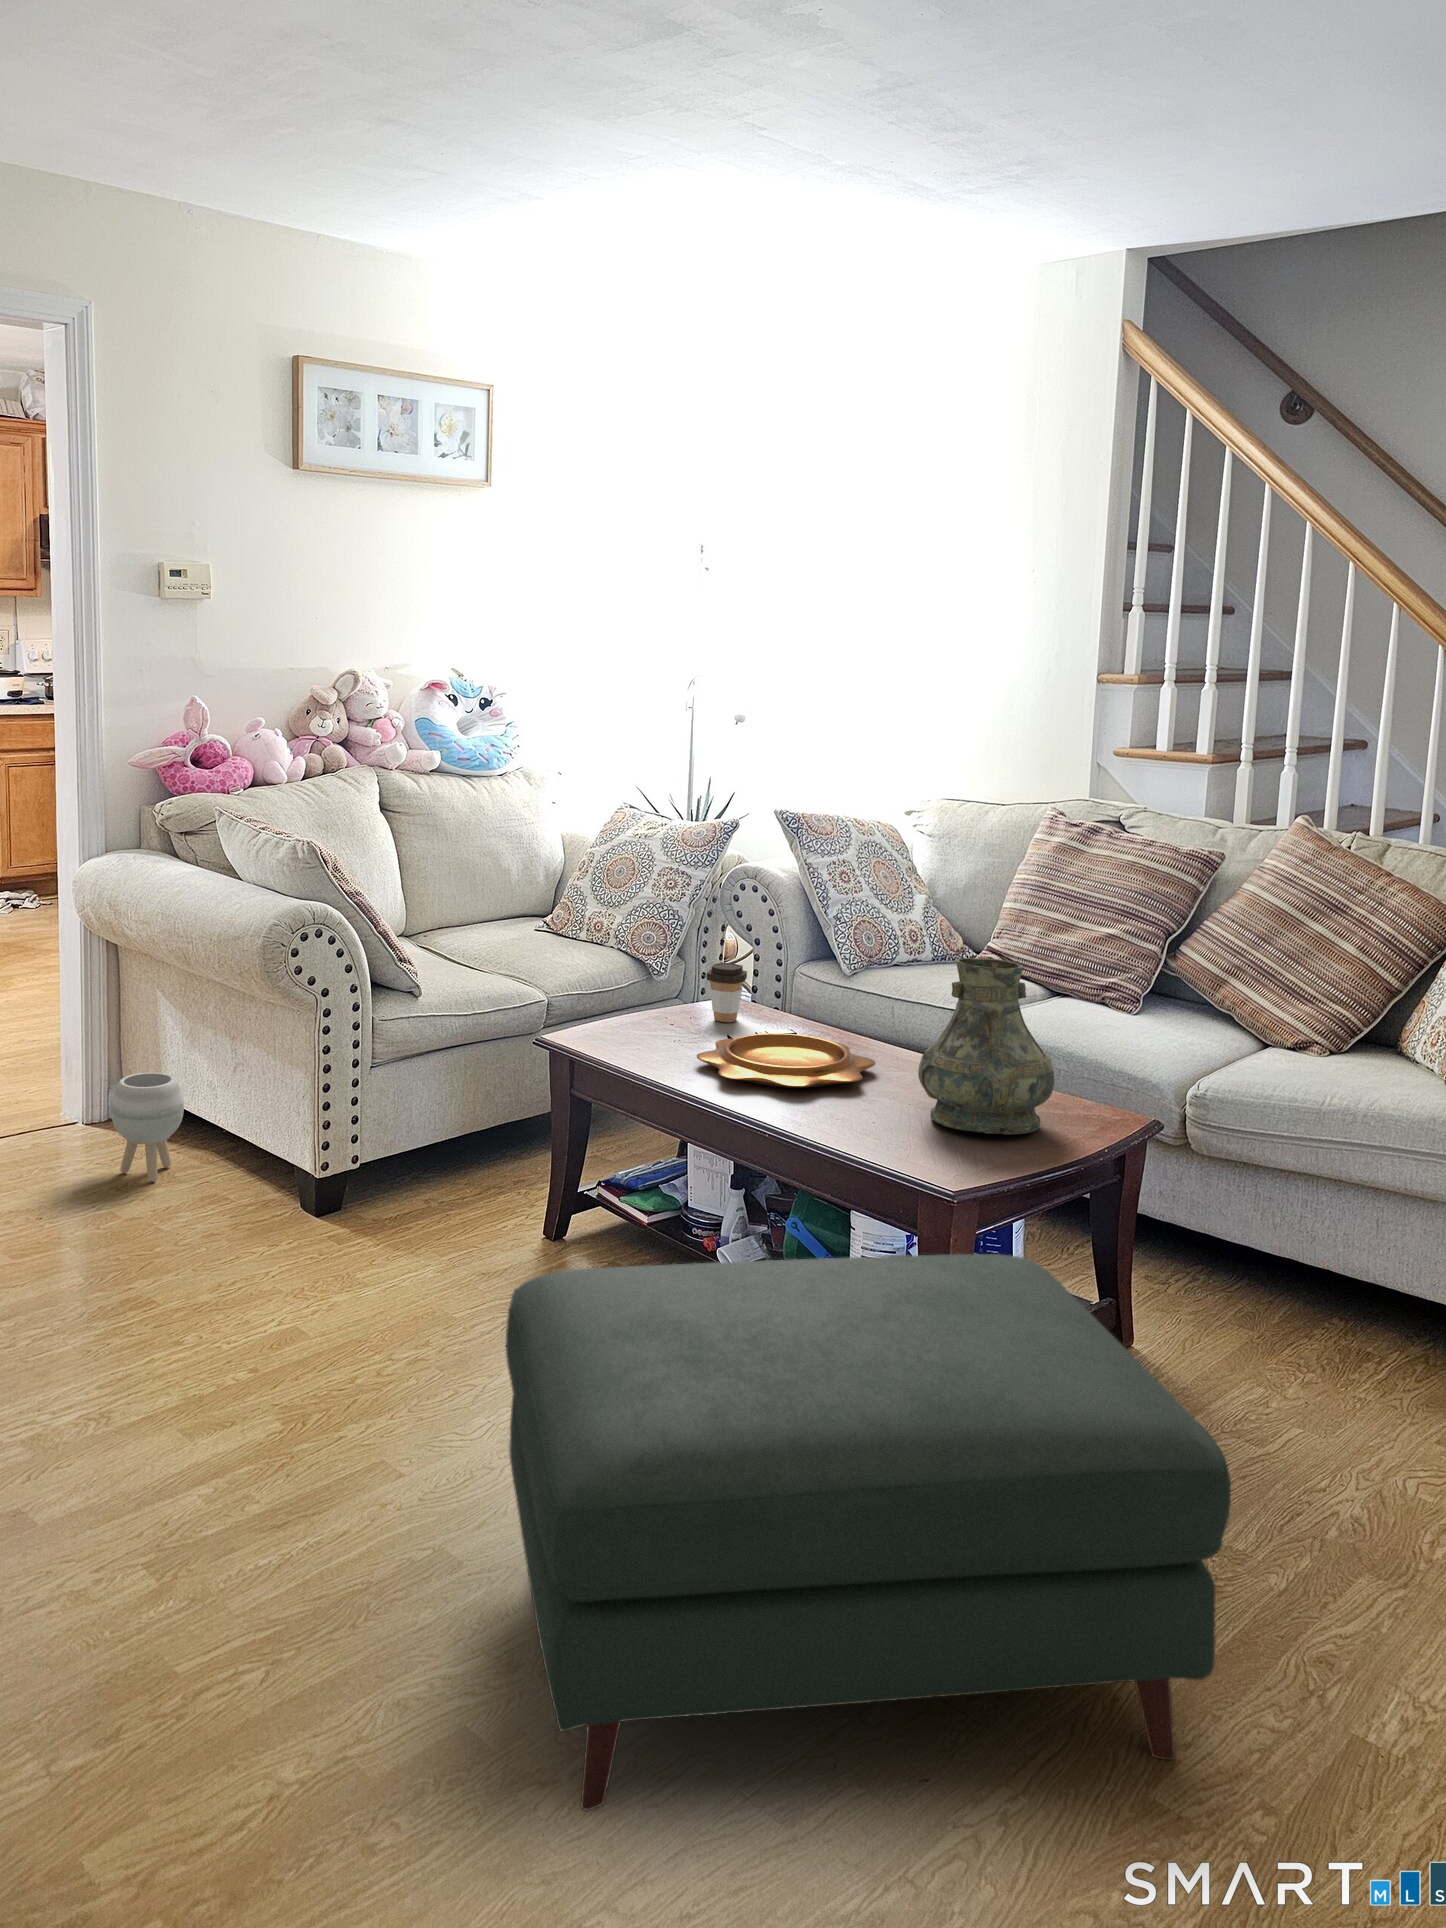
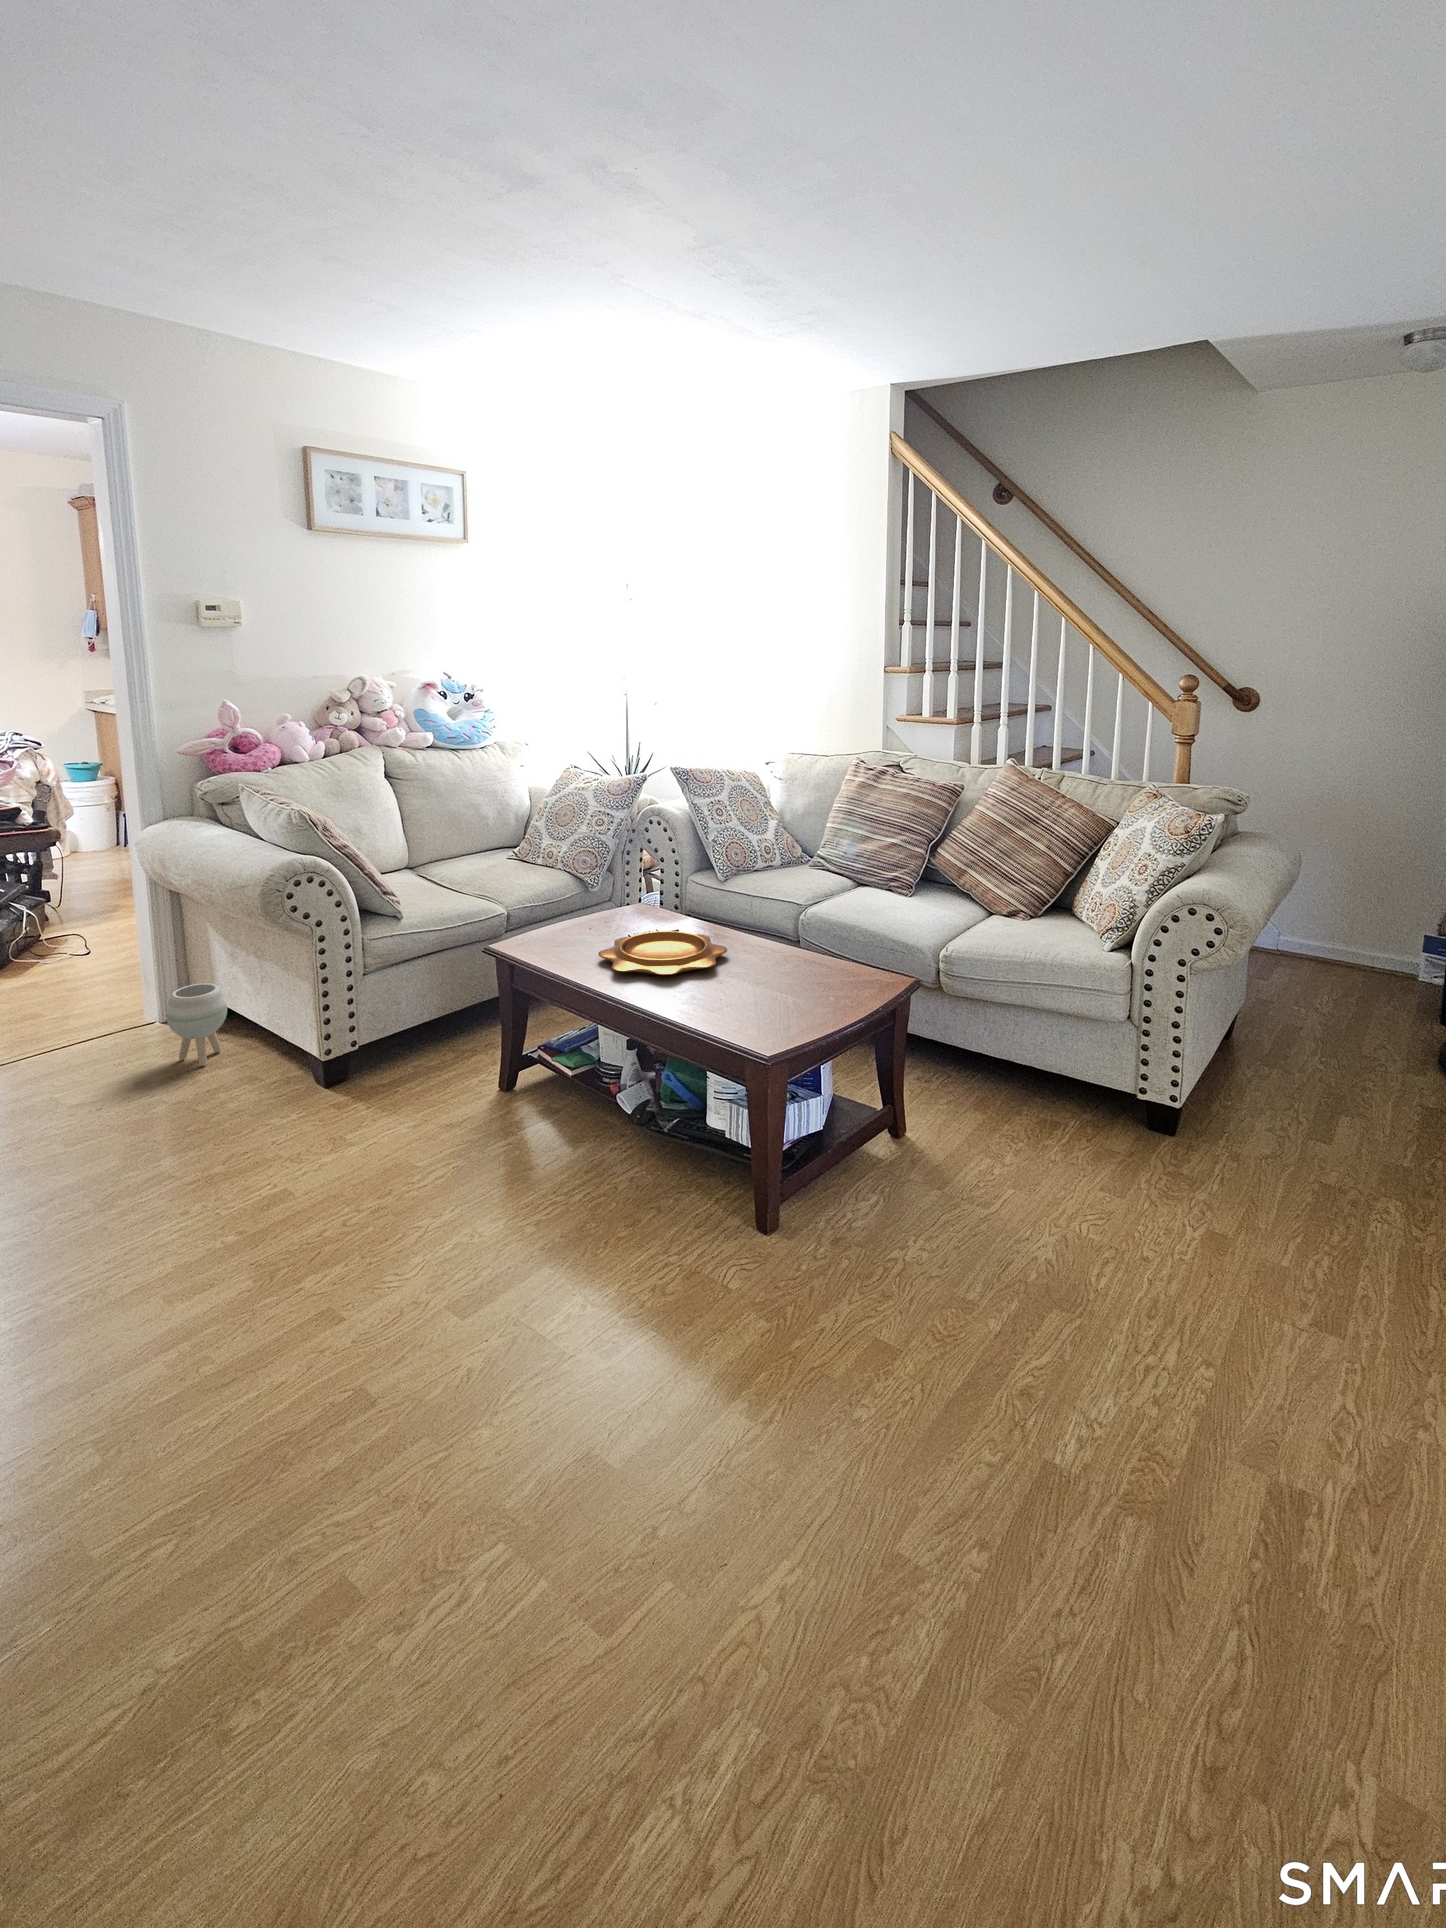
vase: present [918,958,1054,1135] -> none [752,875,849,1004]
coffee cup: present [707,963,747,1022] -> none [612,880,641,922]
ottoman: present [506,1254,1231,1810] -> none [374,1115,972,1683]

